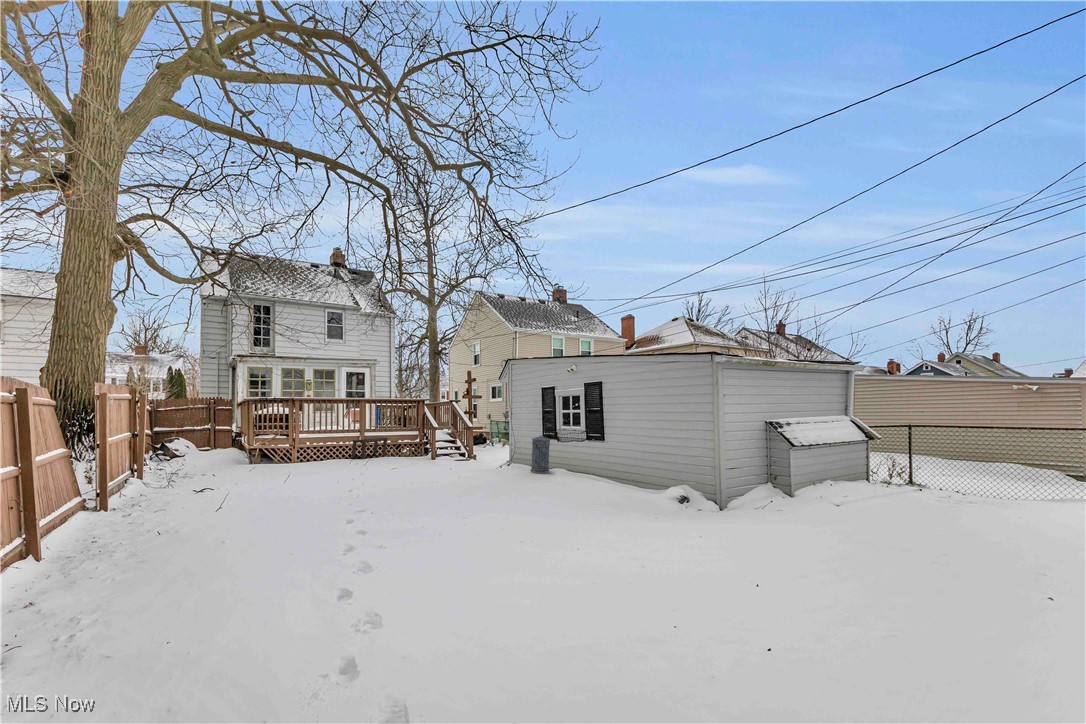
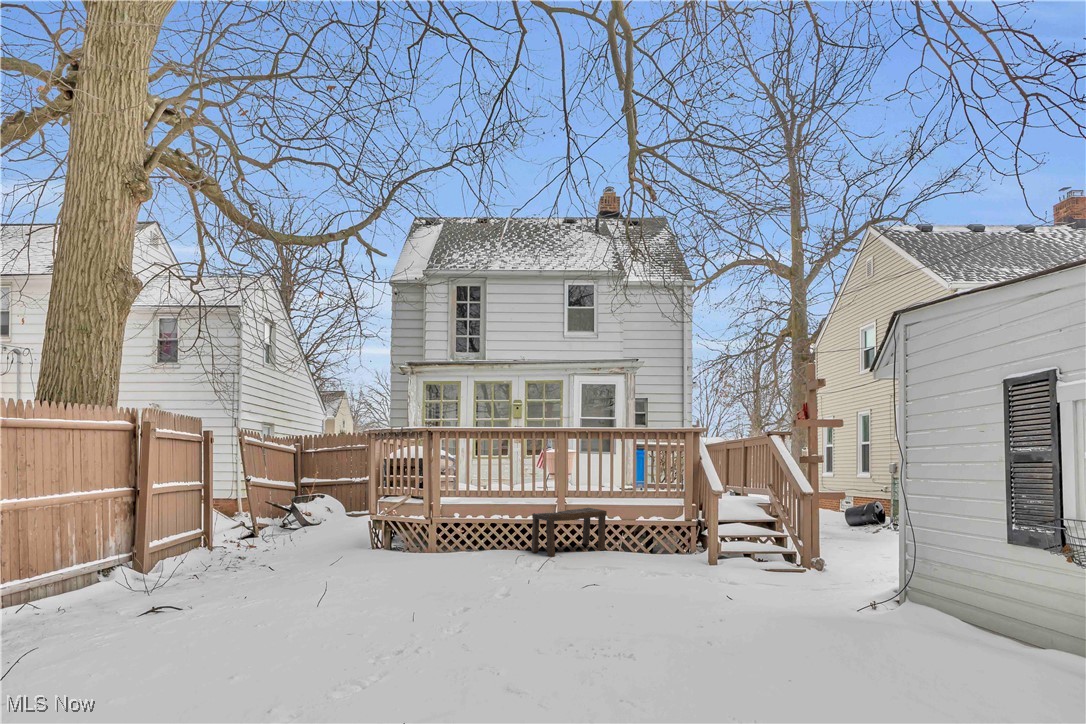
trash can: present [531,435,550,474] -> none [967,529,1043,664]

